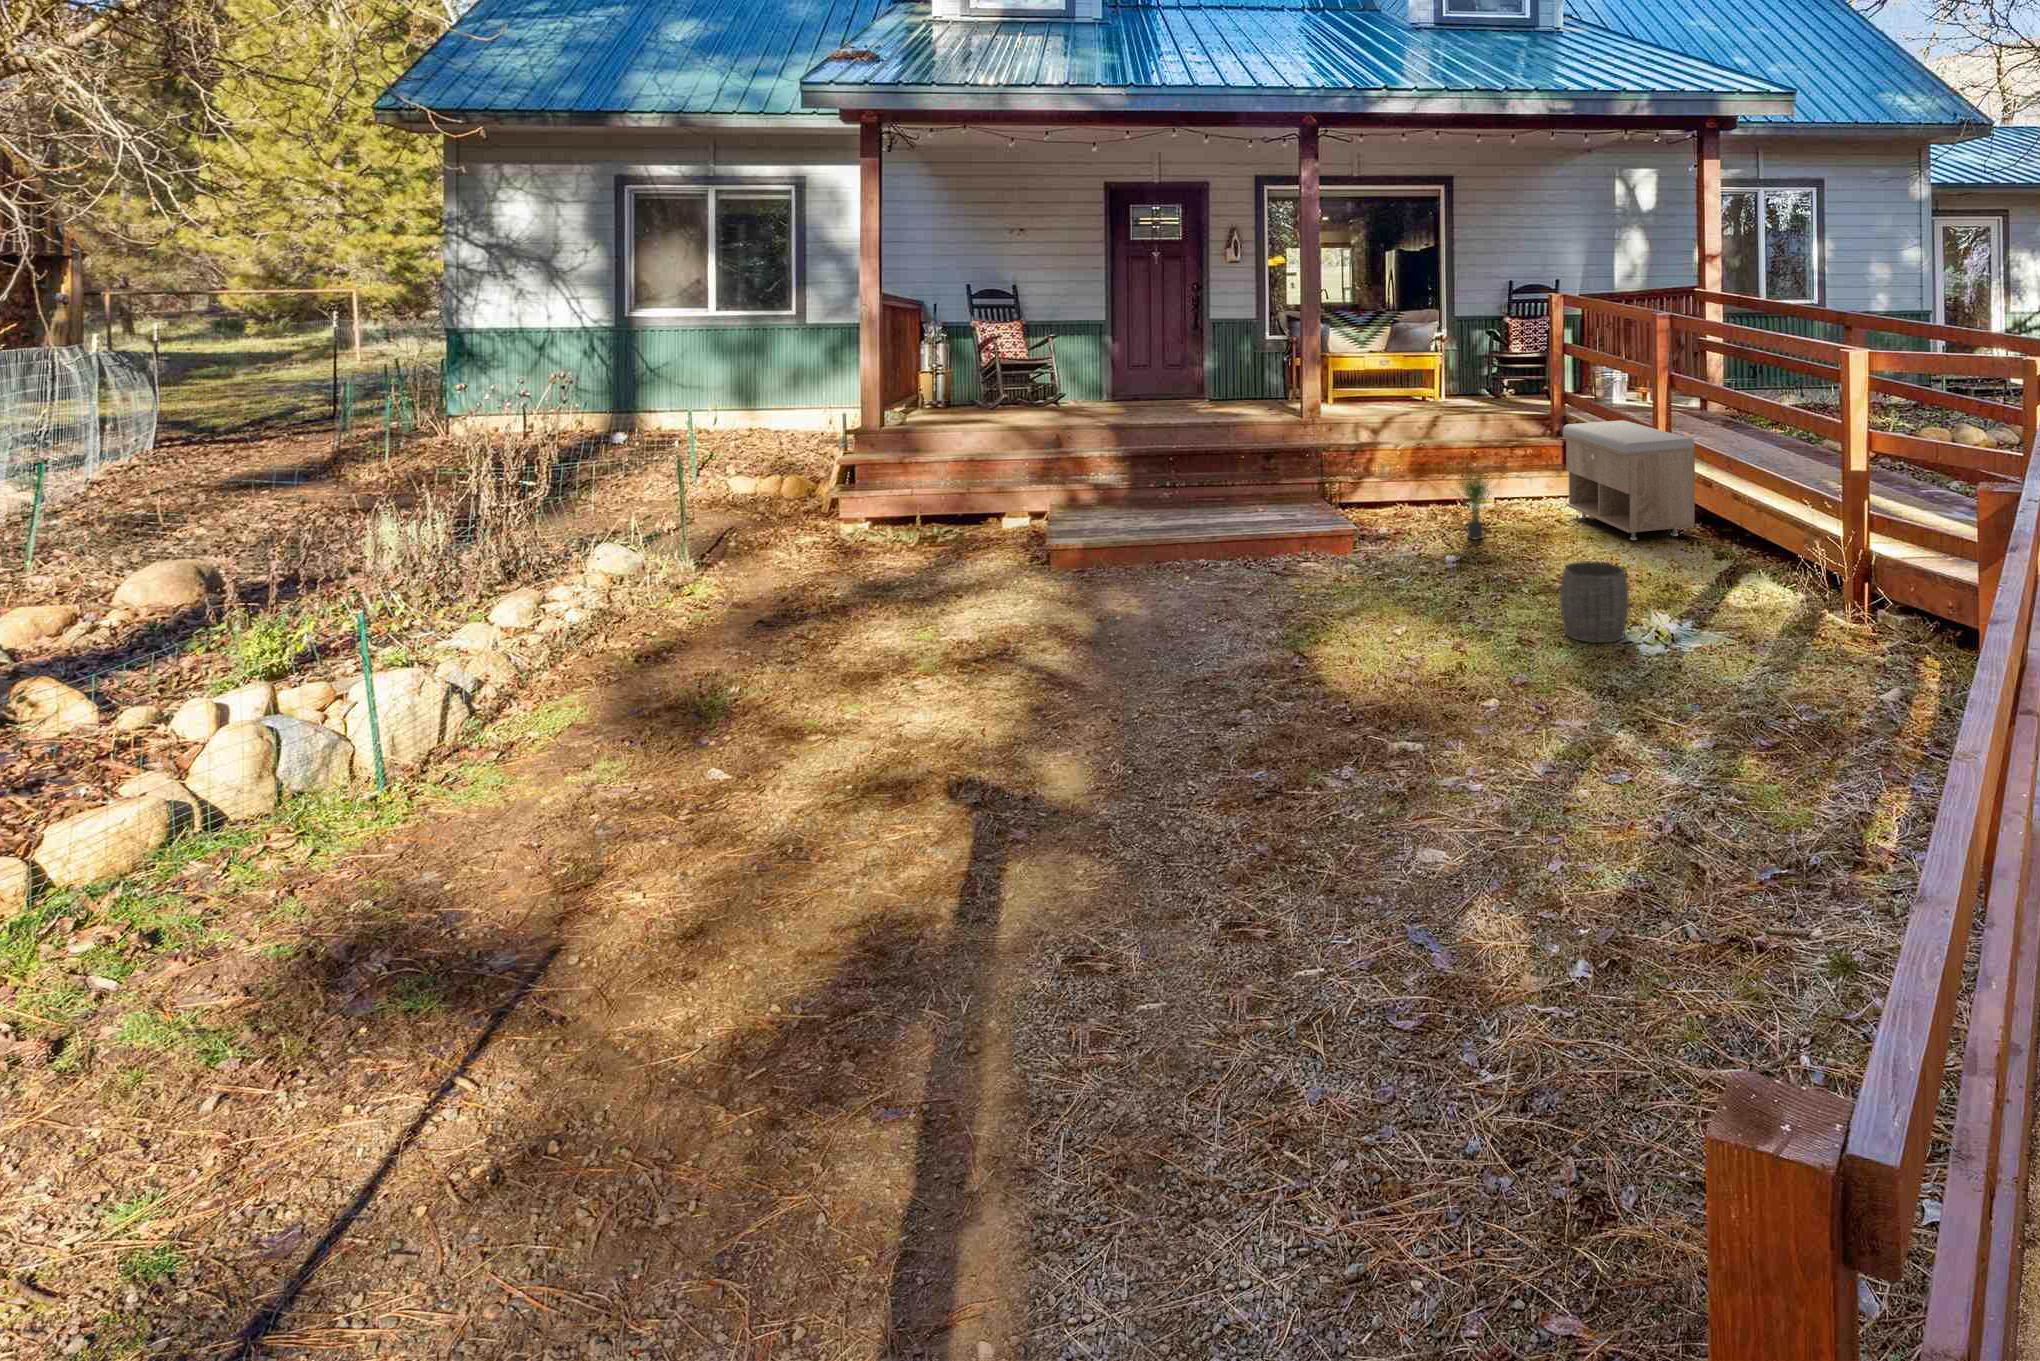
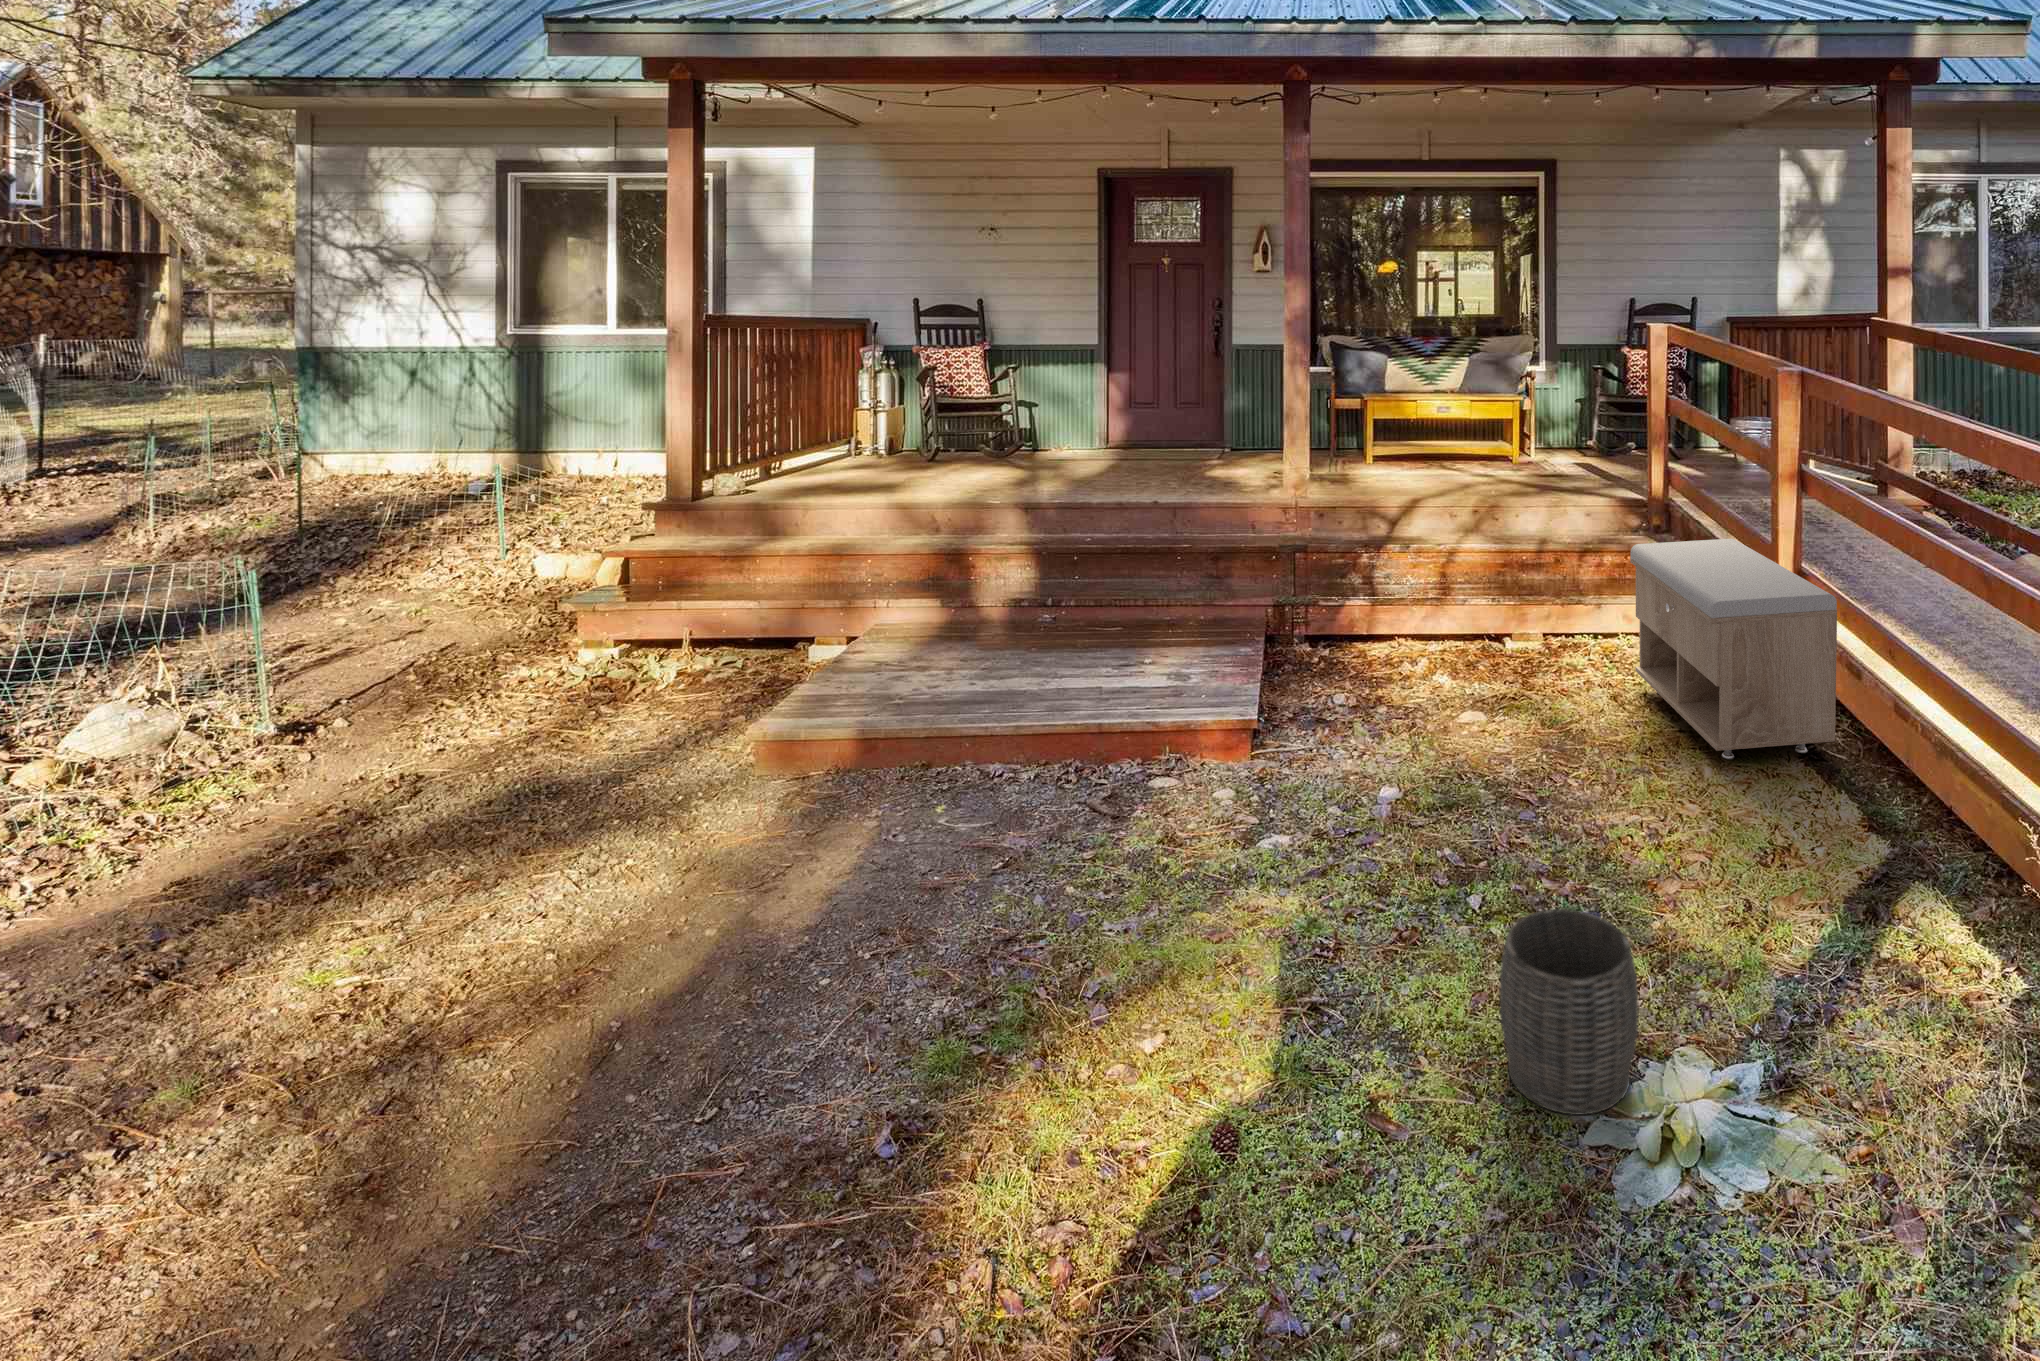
potted plant: present [1457,466,1492,540] -> none [1413,605,1508,738]

